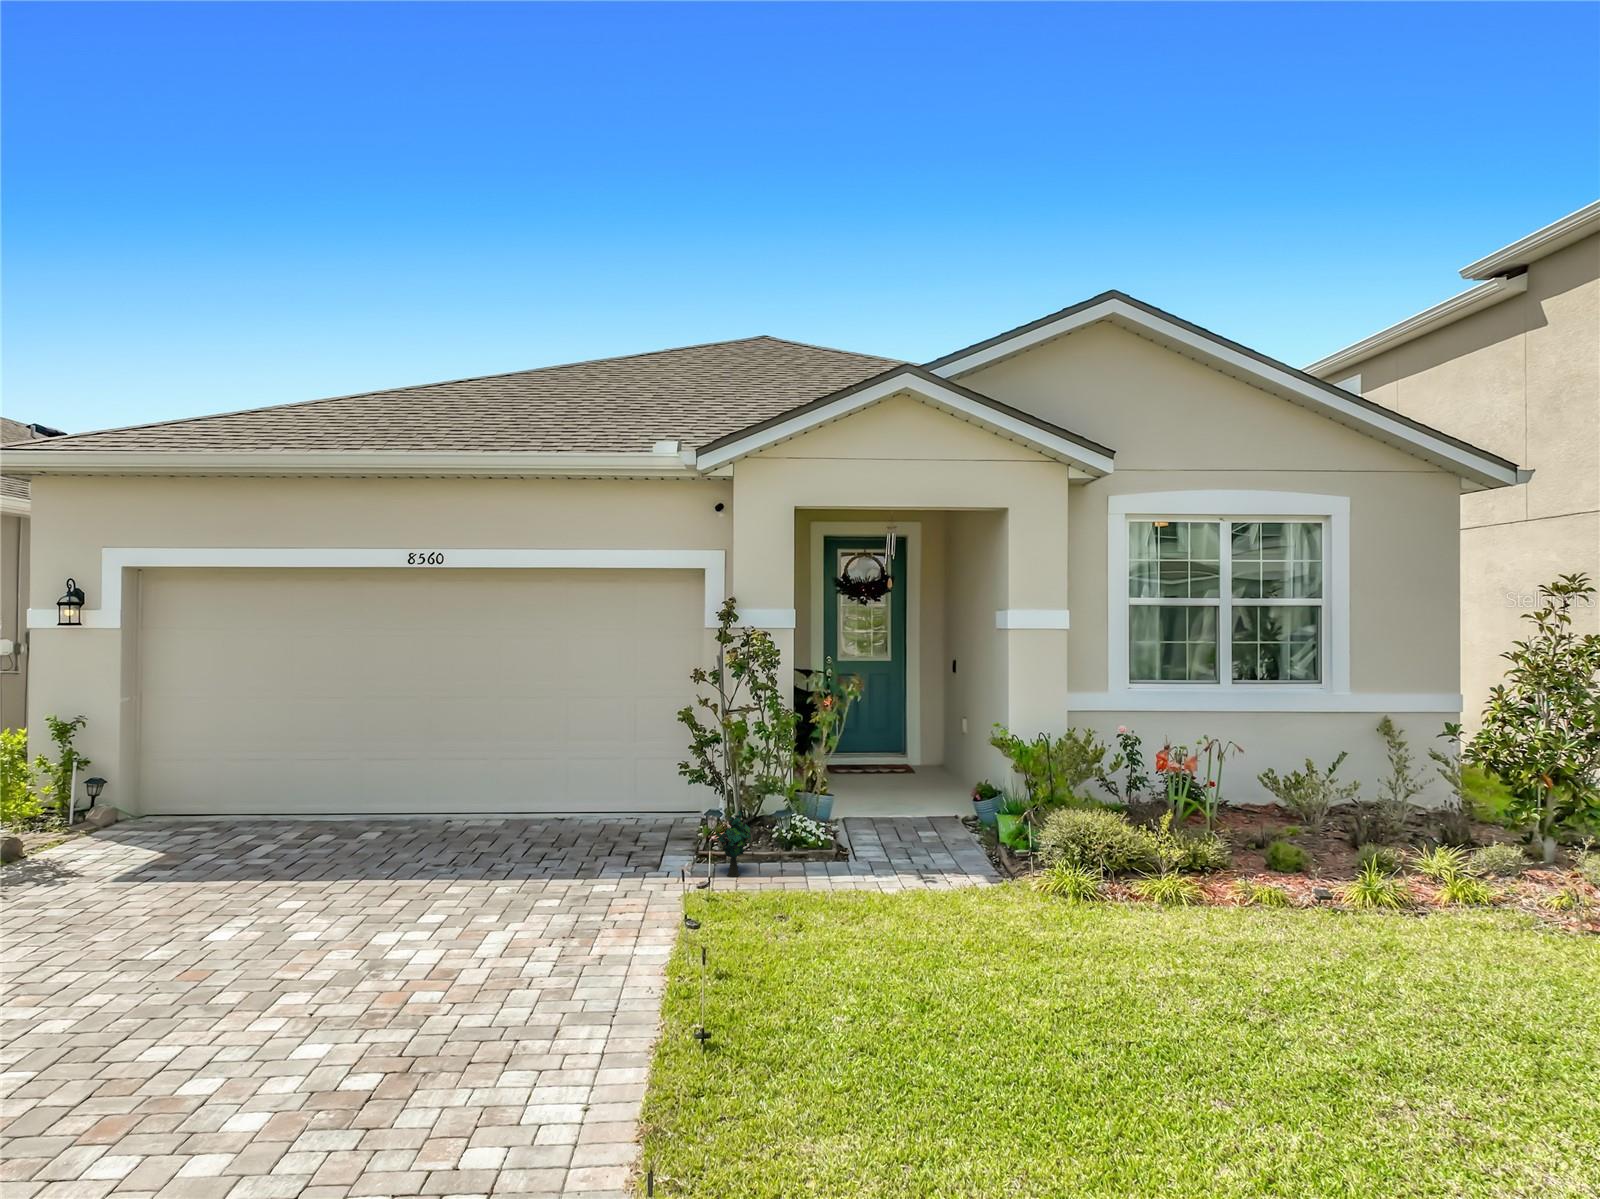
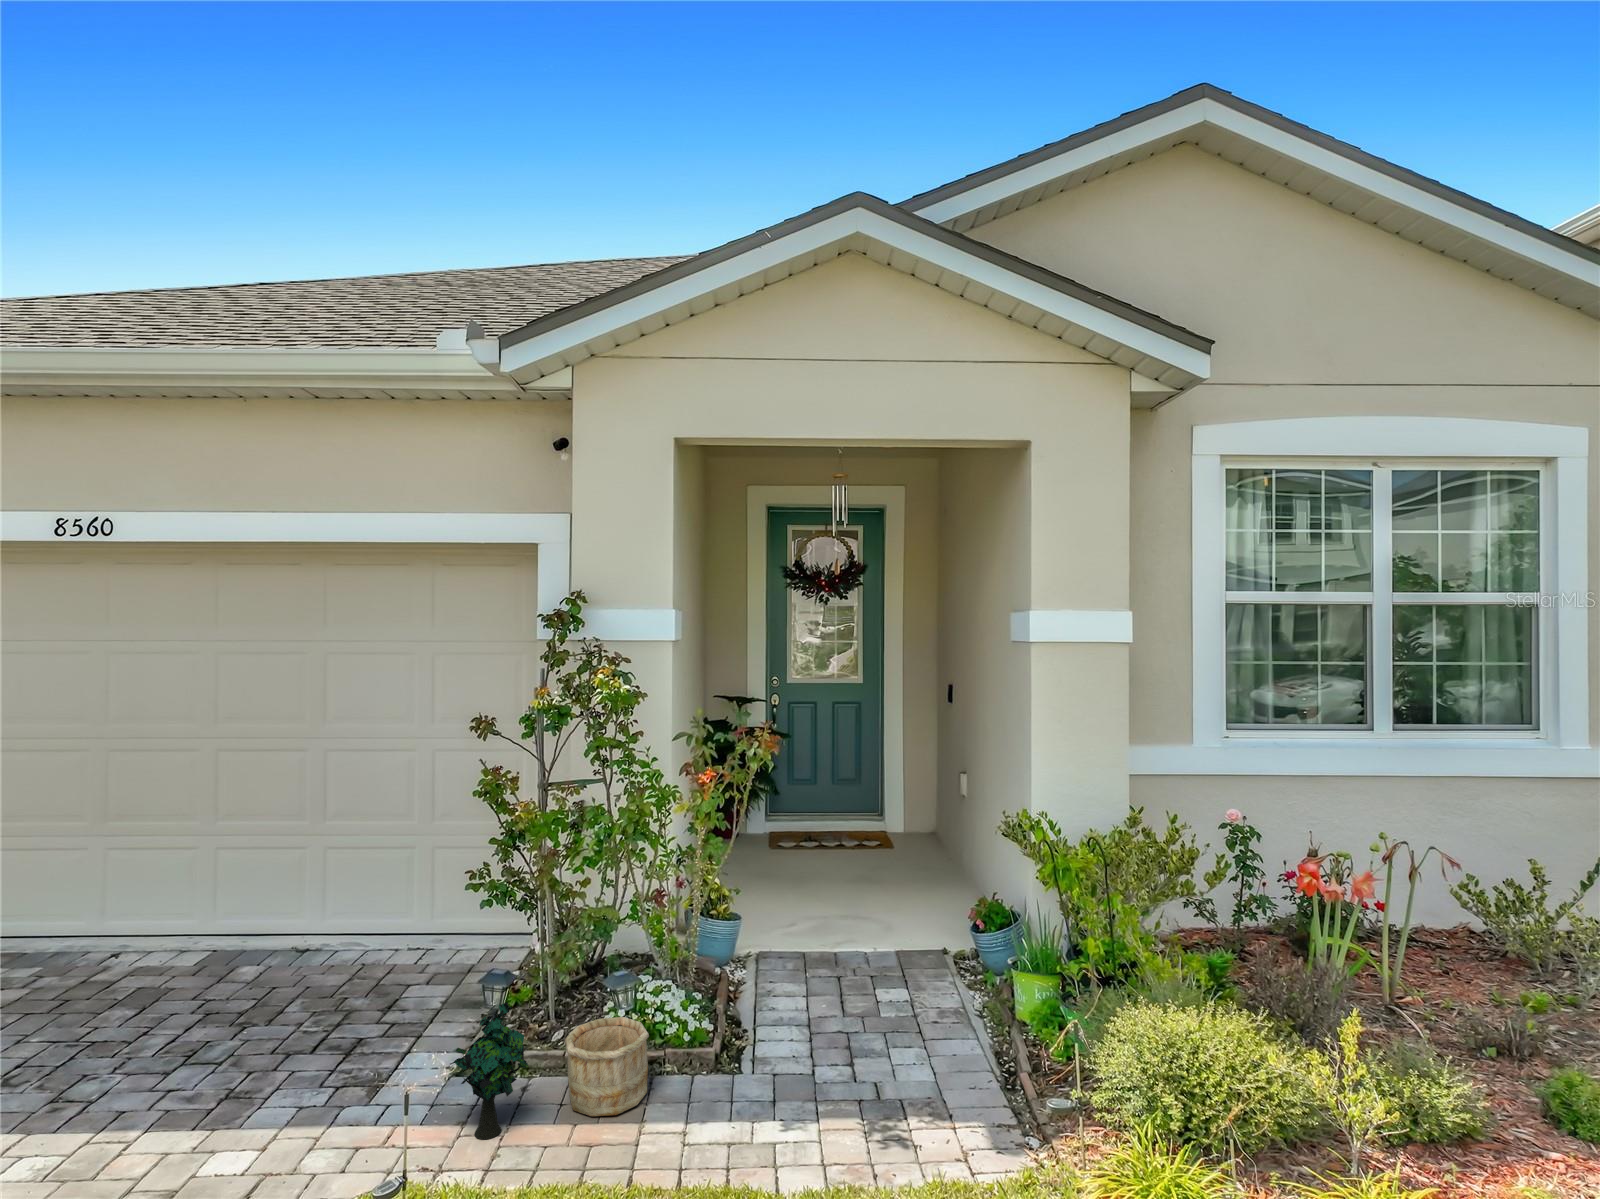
wooden bucket: none [765,827,808,870] -> present [565,1017,649,1116]

